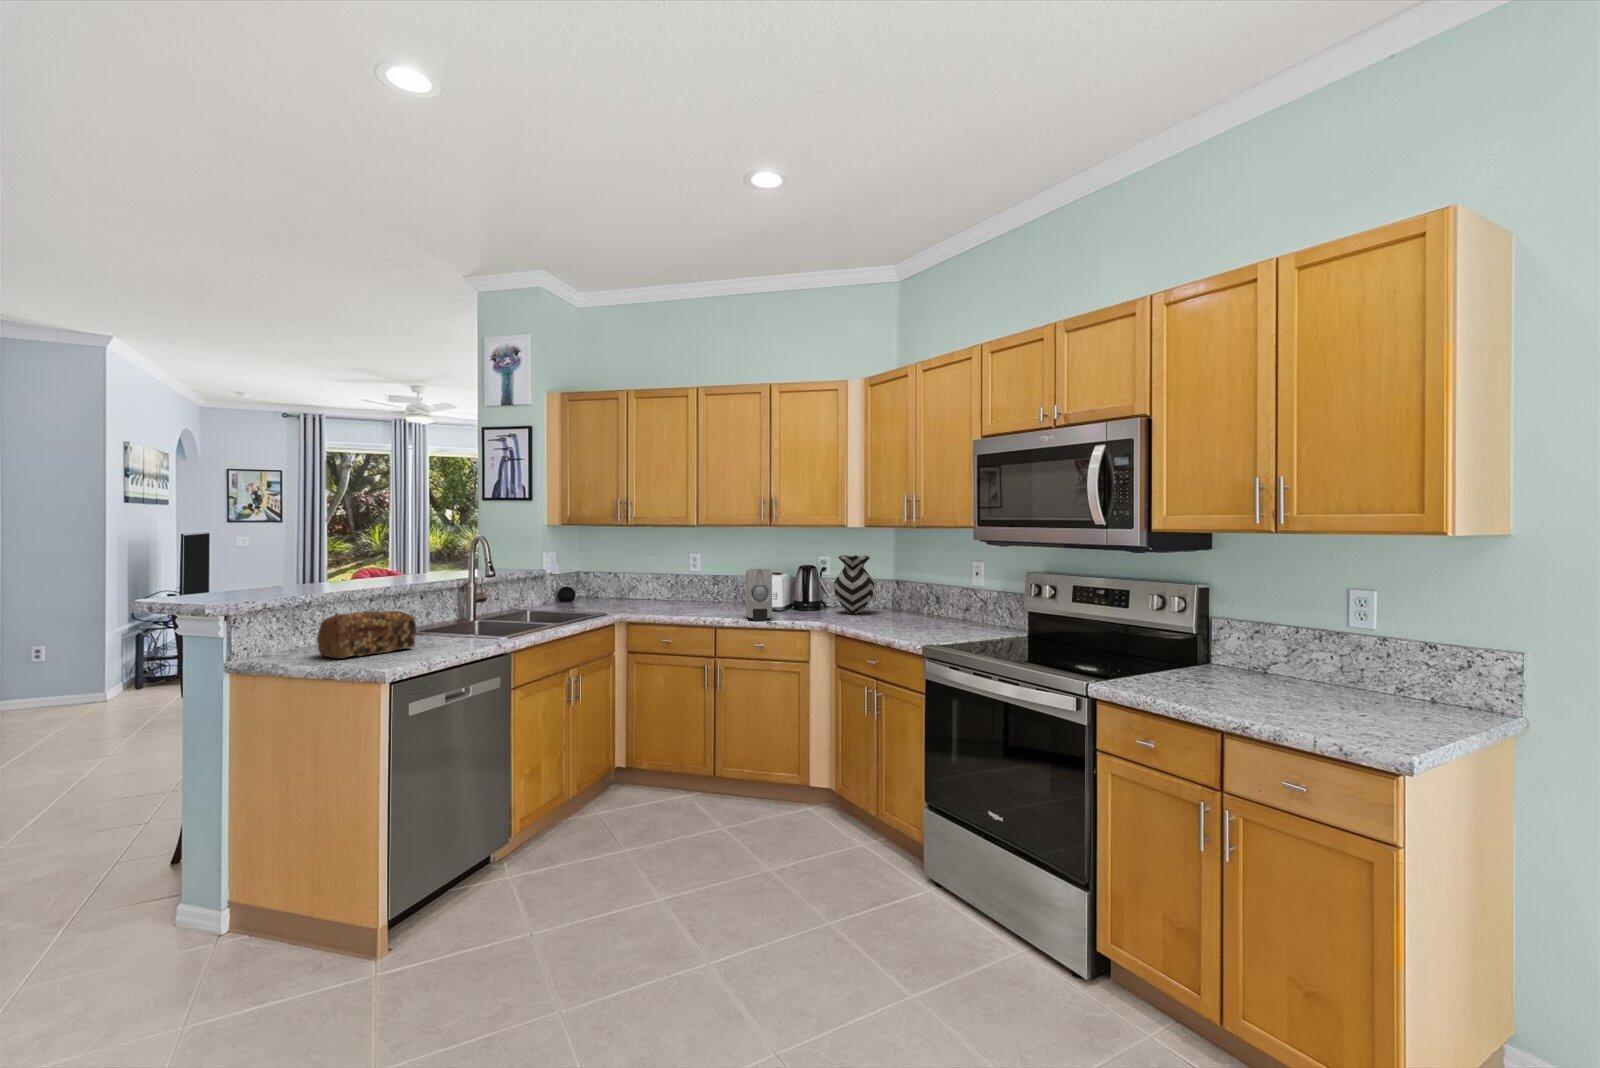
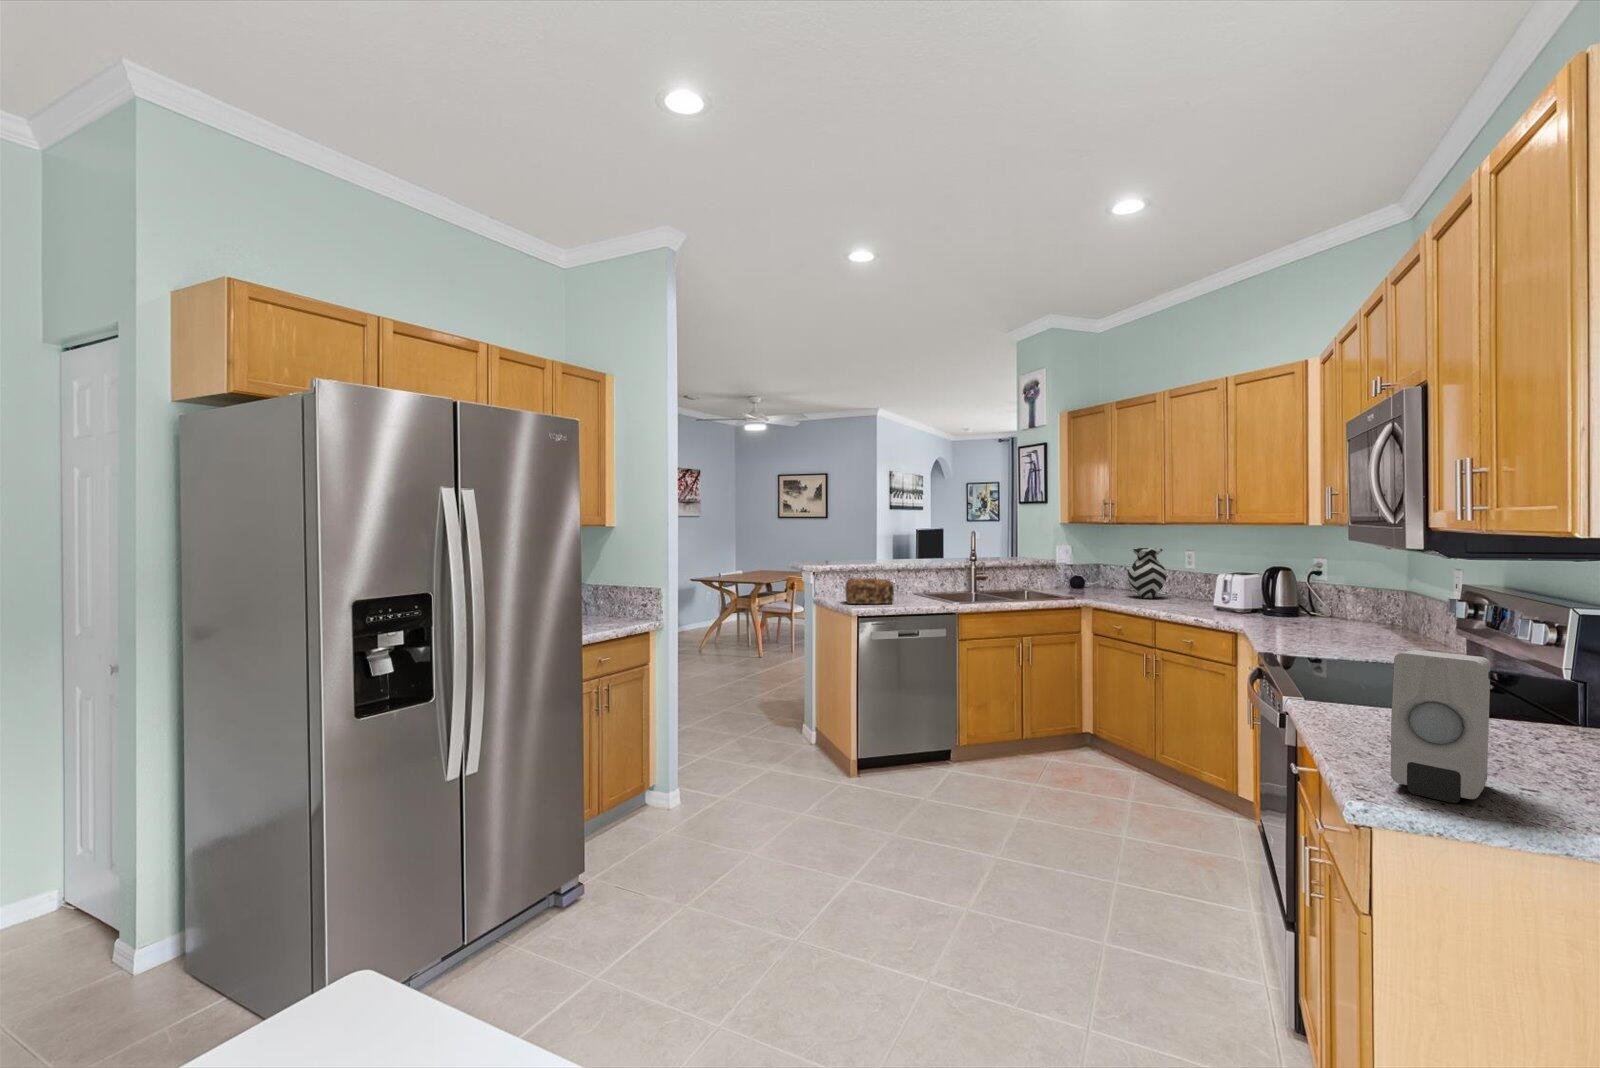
vase: present [834,555,874,614] -> present [1128,548,1167,598]
soap dispenser: present [746,569,772,621] -> present [1391,650,1490,803]

